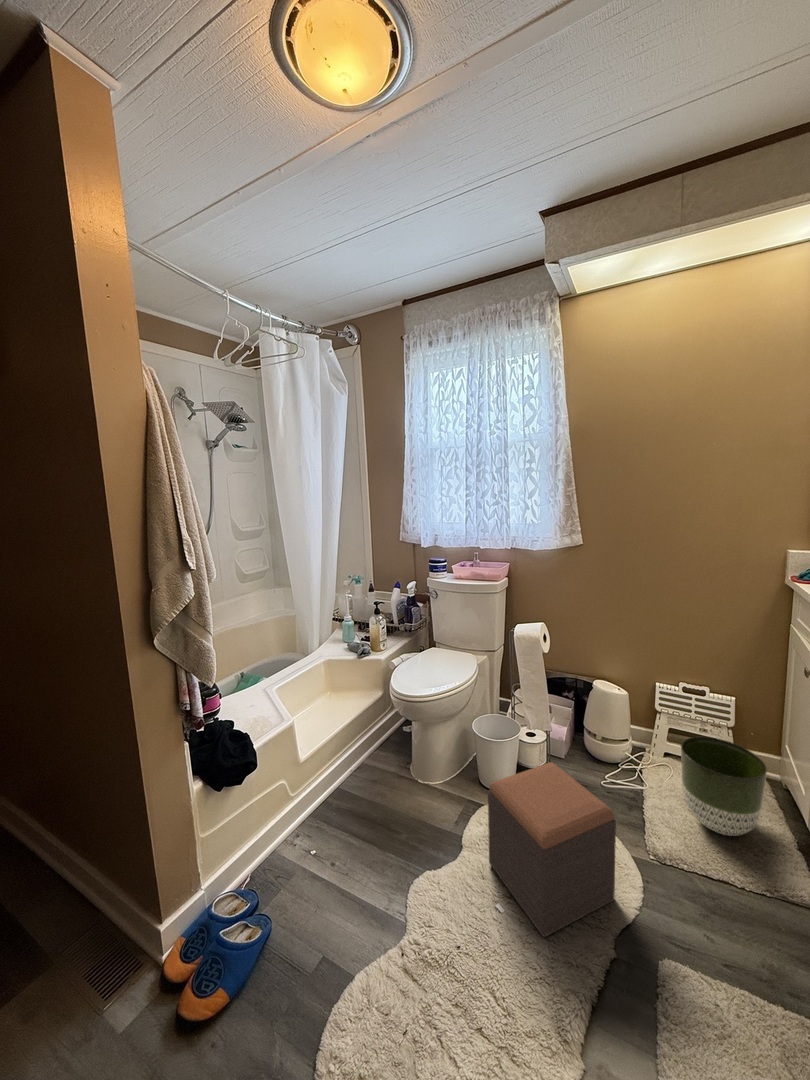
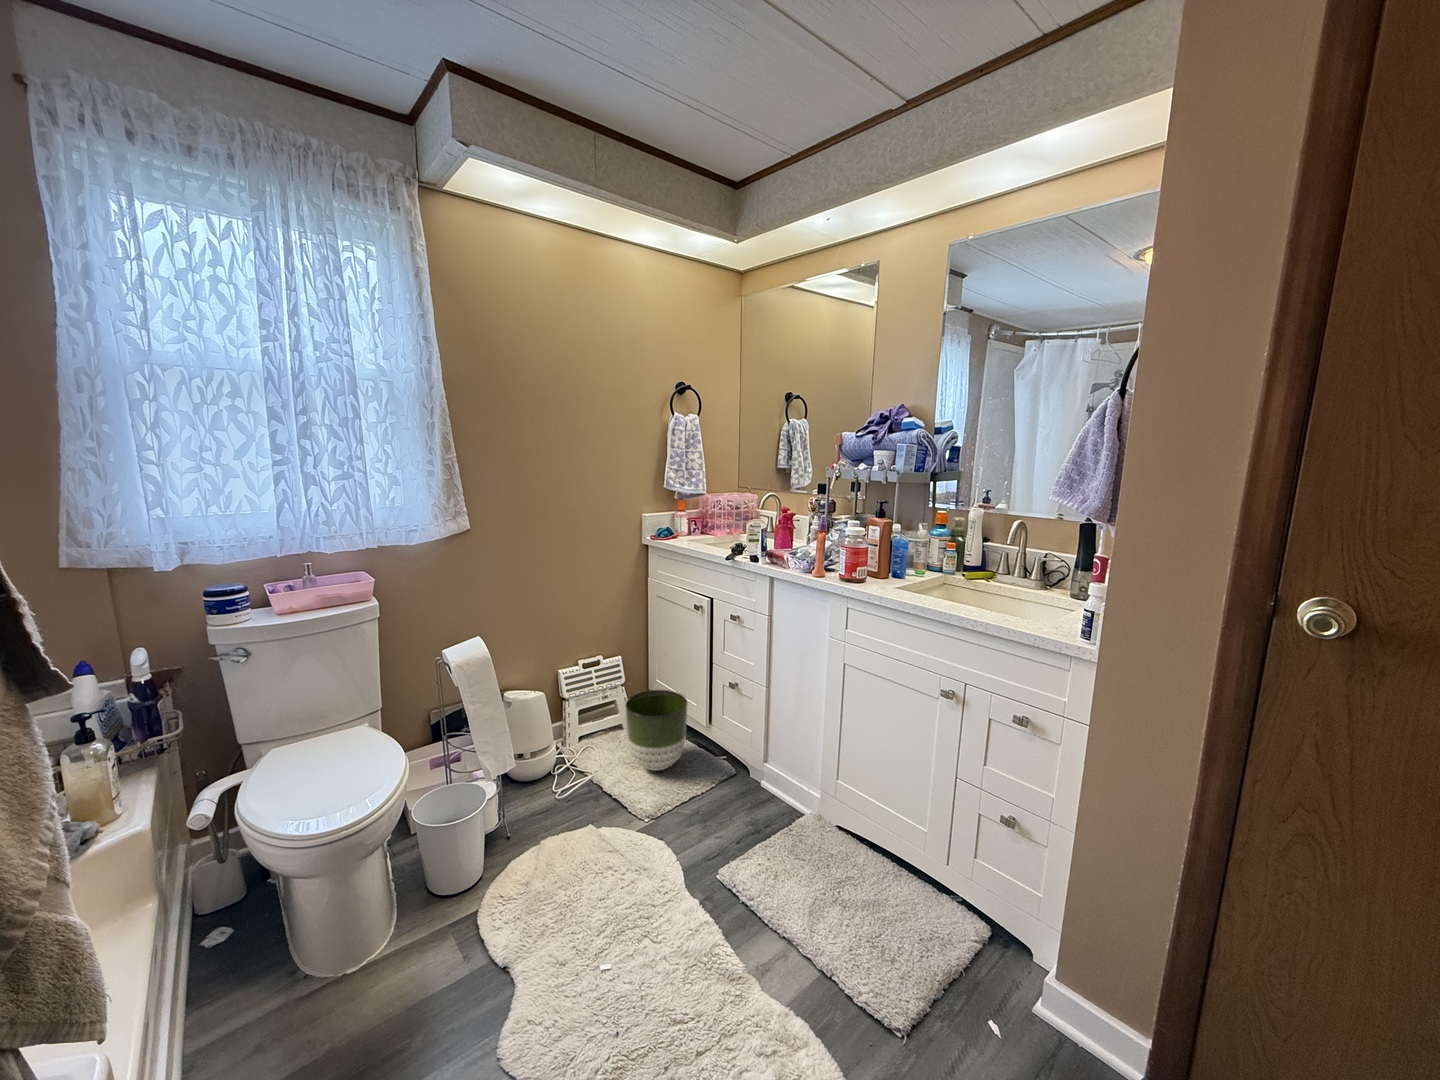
footstool: present [488,762,616,937] -> none [546,783,662,949]

